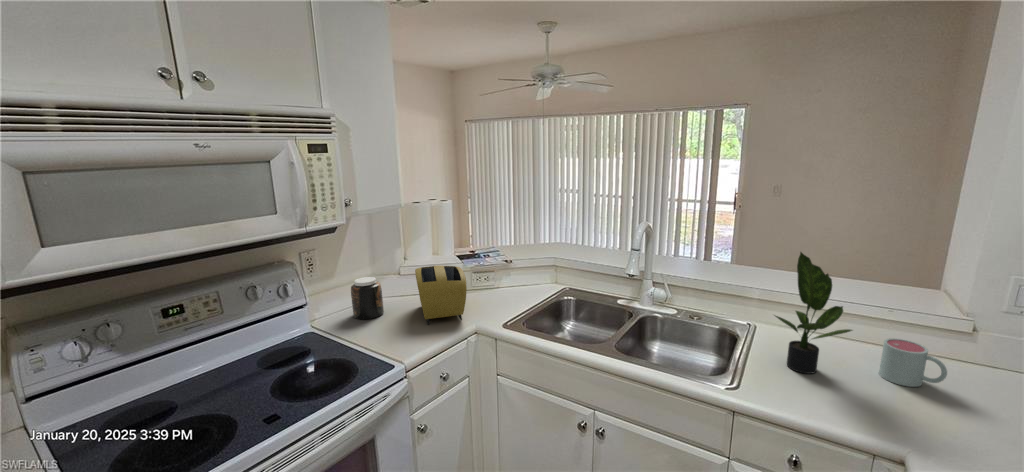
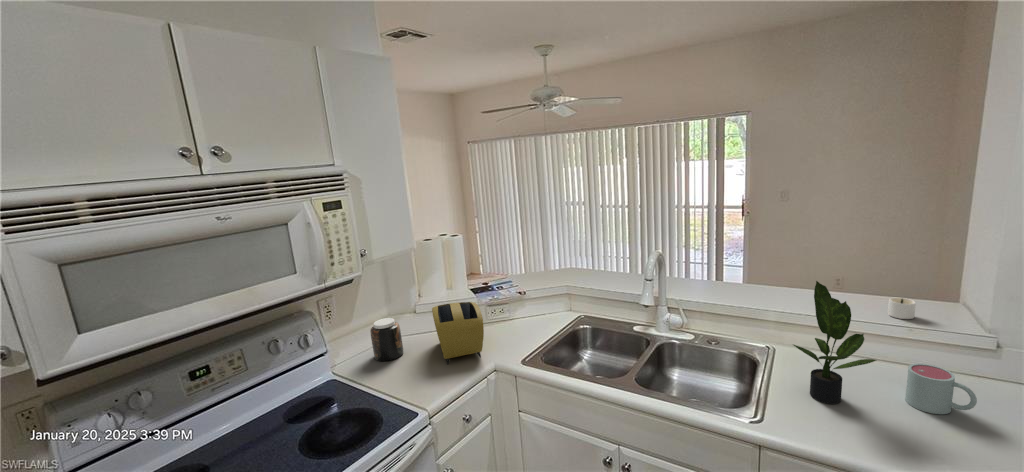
candle: none [869,279,908,301] -> present [888,298,916,319]

